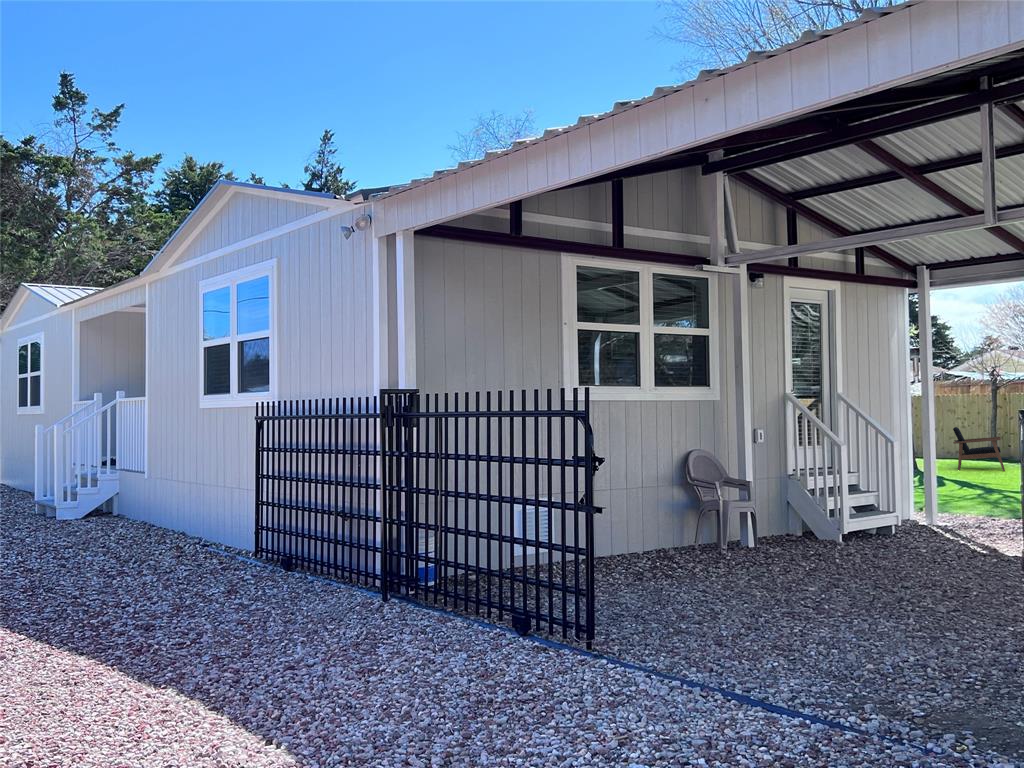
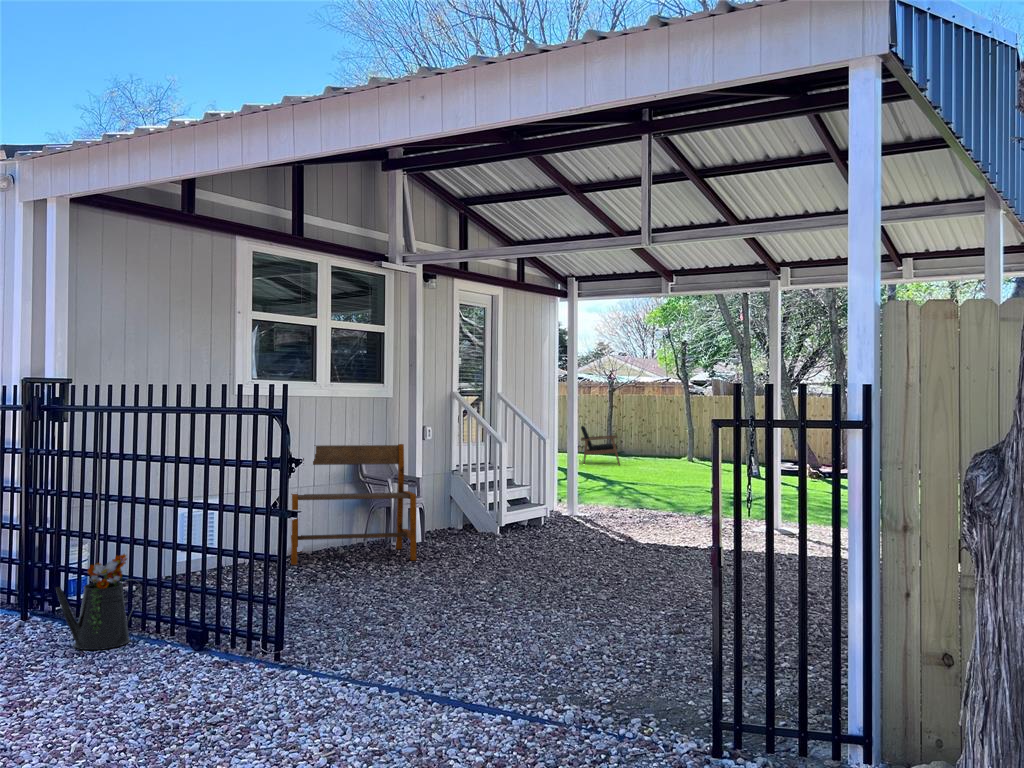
bench: none [619,447,745,565] -> present [291,444,416,565]
watering can: none [406,544,475,628] -> present [56,554,141,650]

